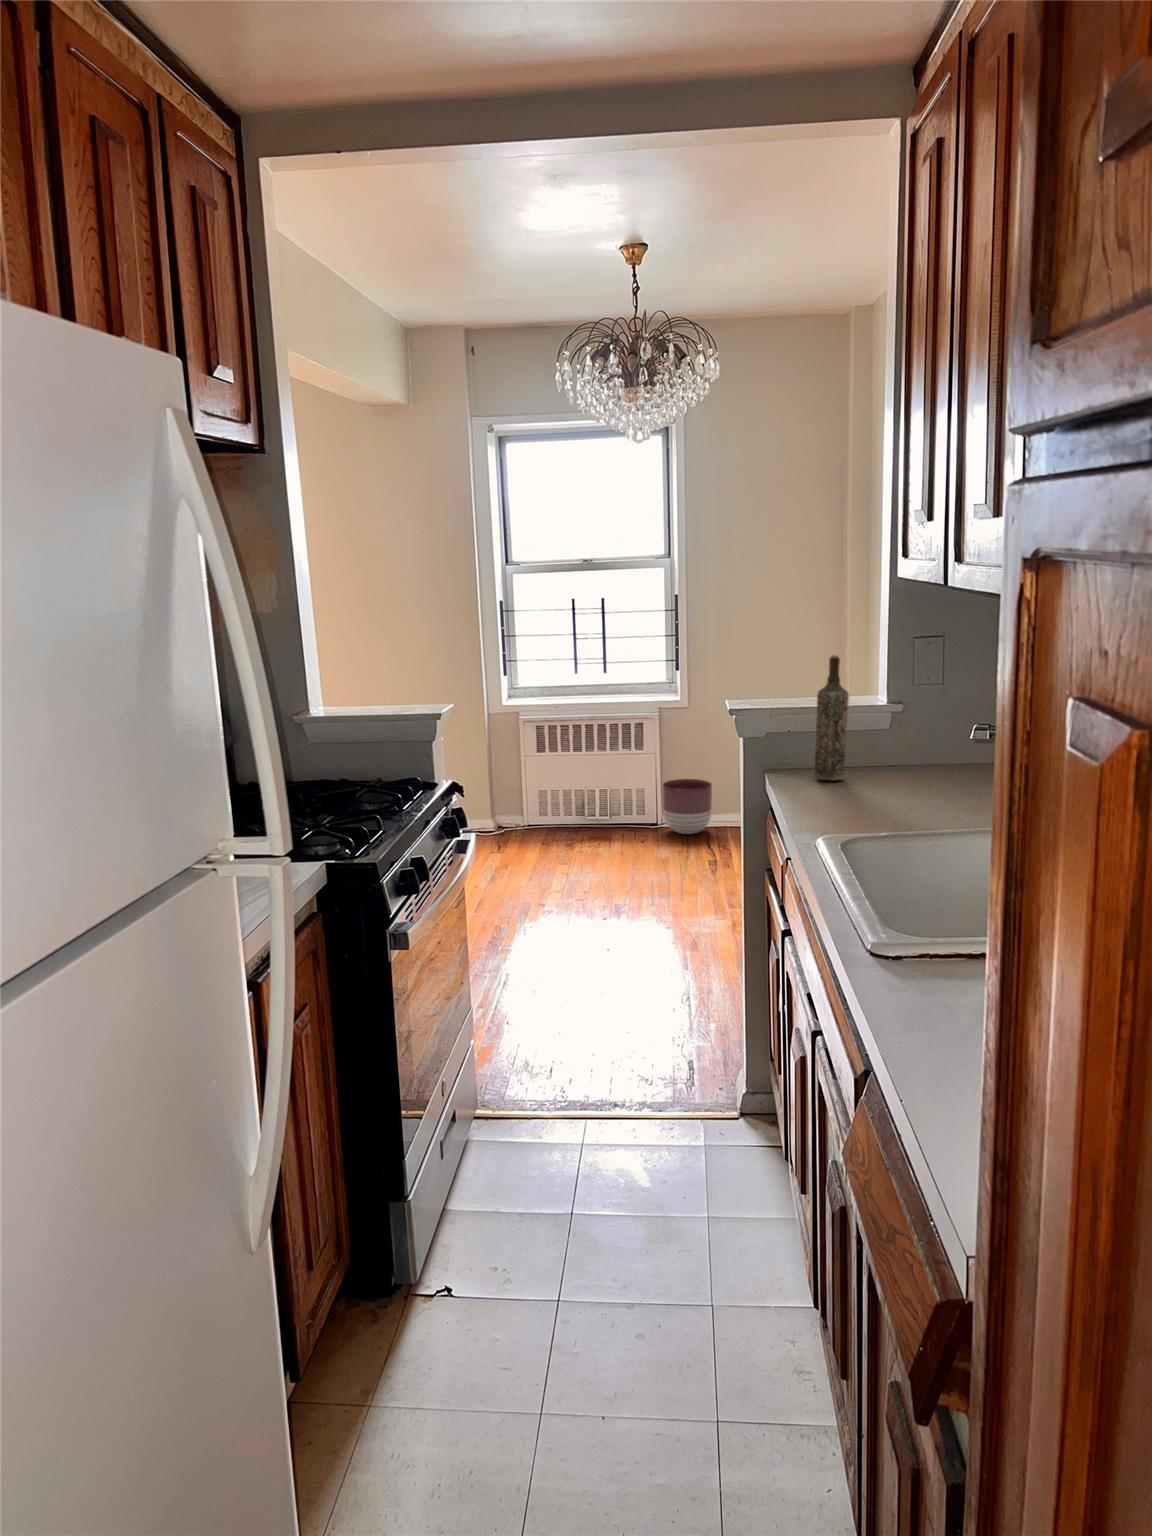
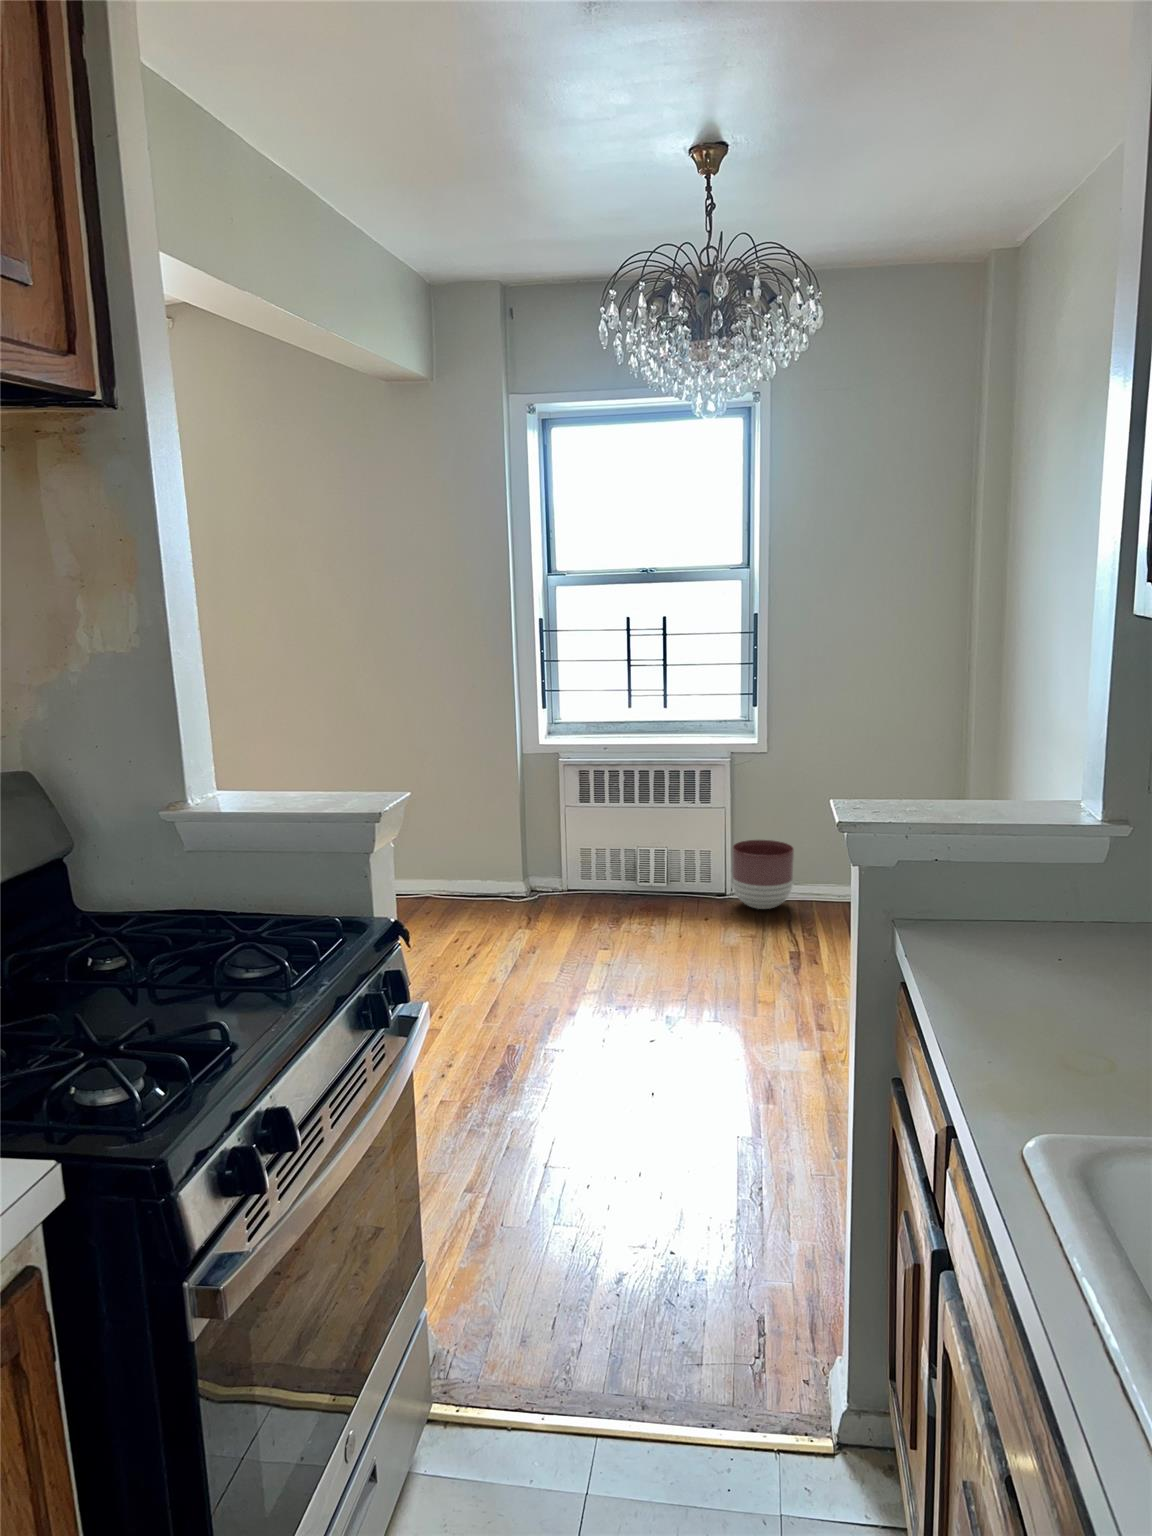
bottle: present [814,655,849,781] -> none [983,737,1049,949]

